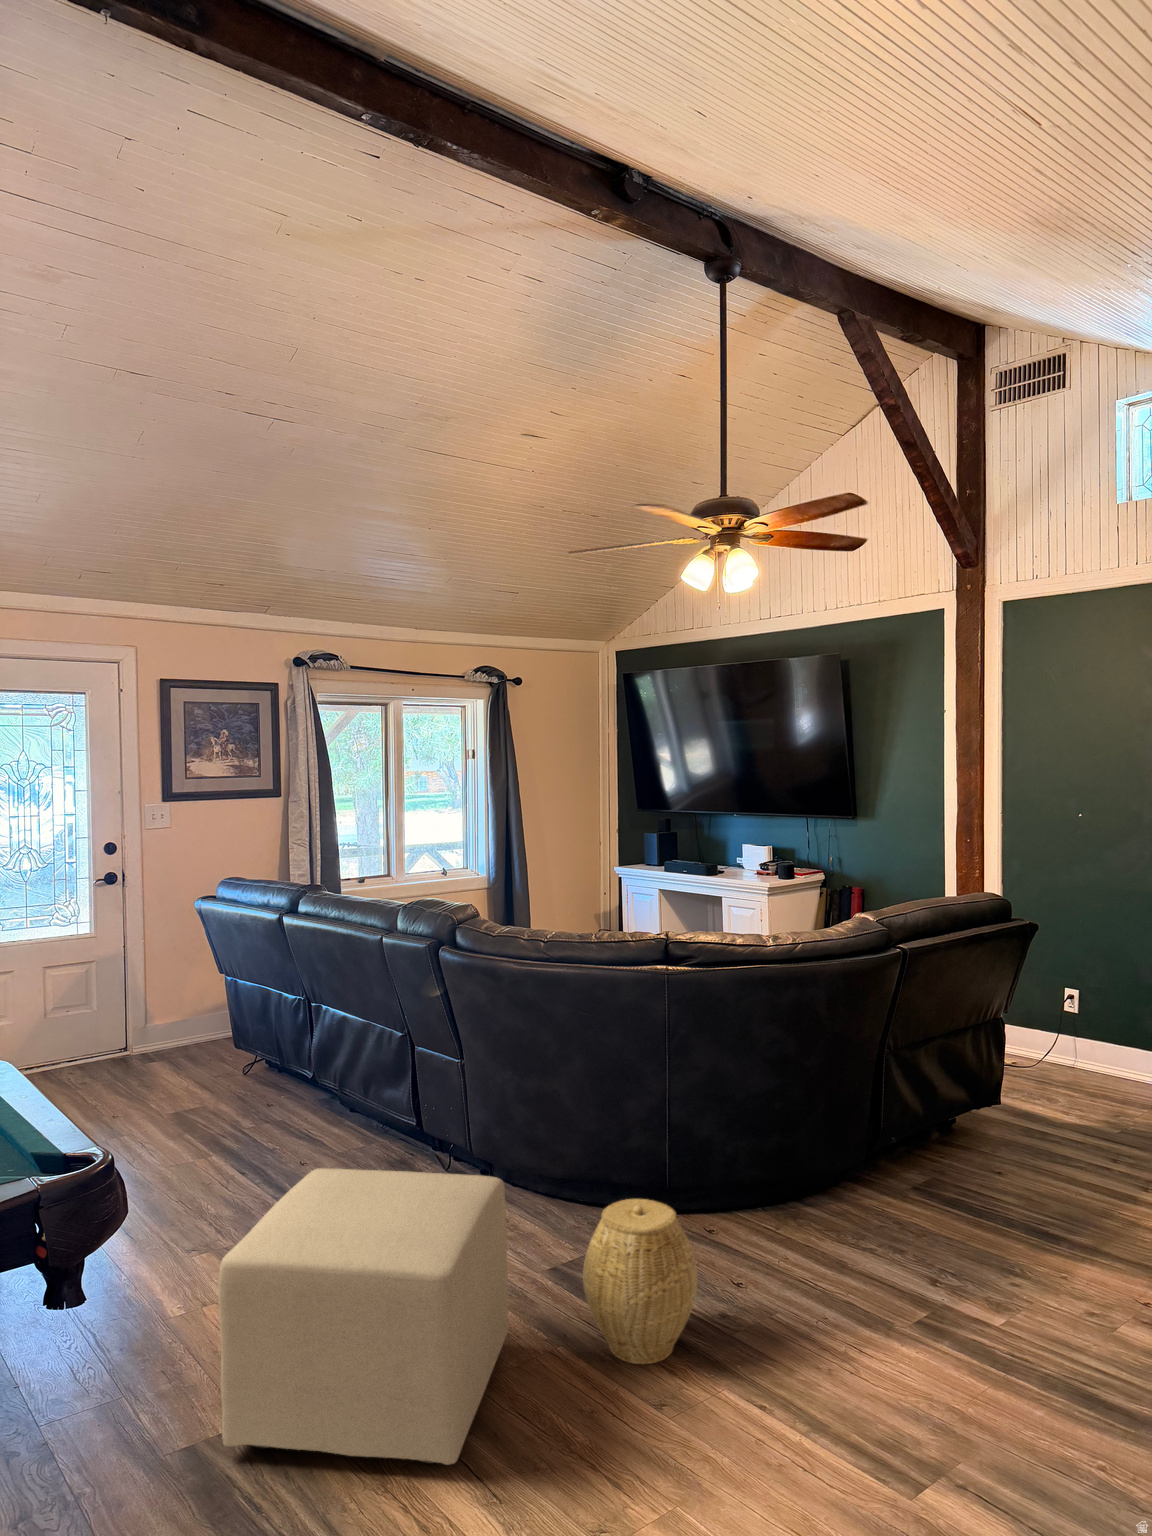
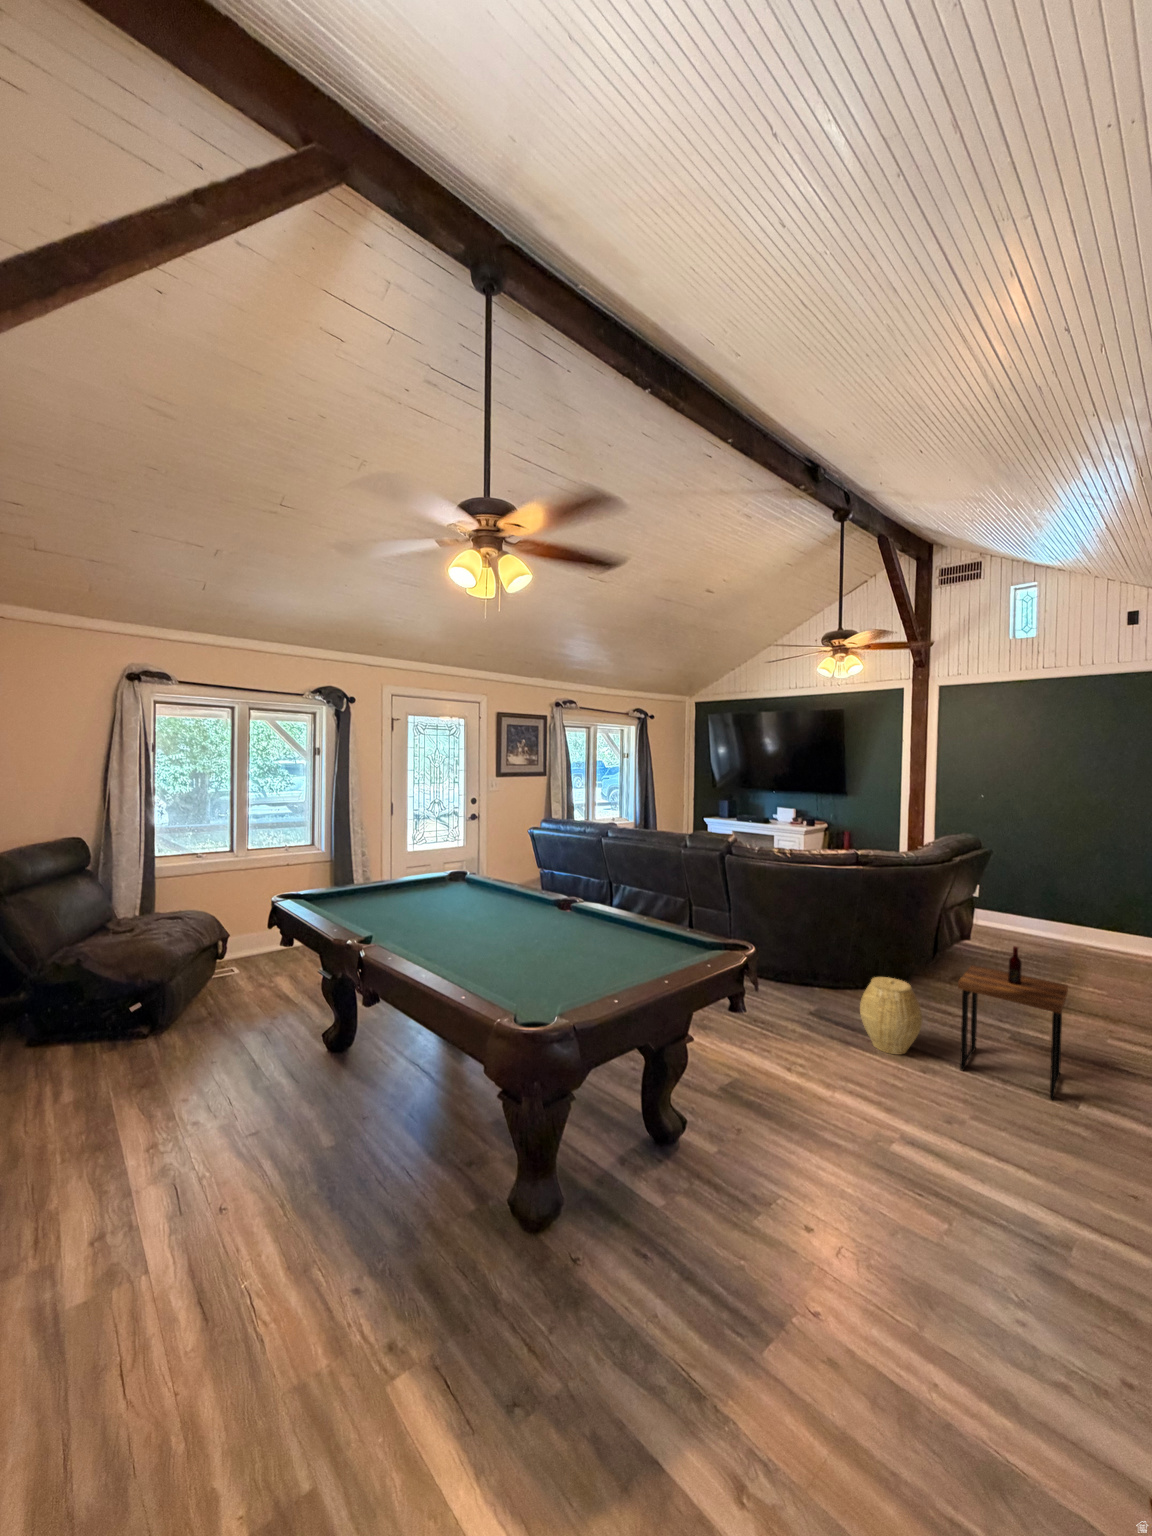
side table: none [730,1138,955,1475] -> present [958,946,1068,1100]
ottoman: present [218,1168,508,1465] -> none [725,960,862,1095]

